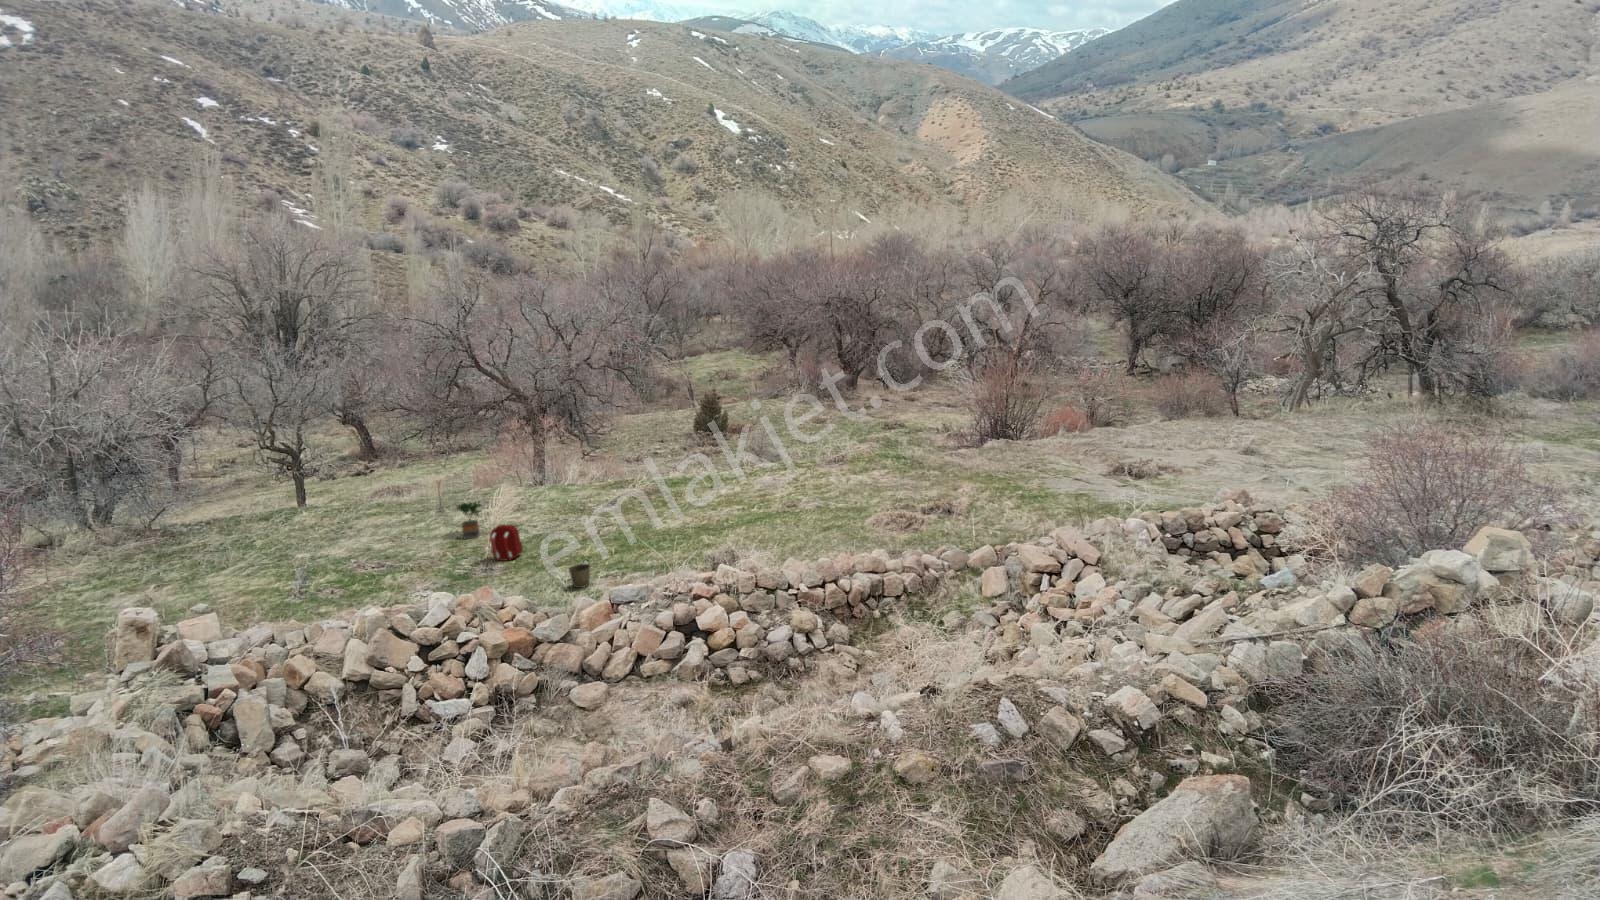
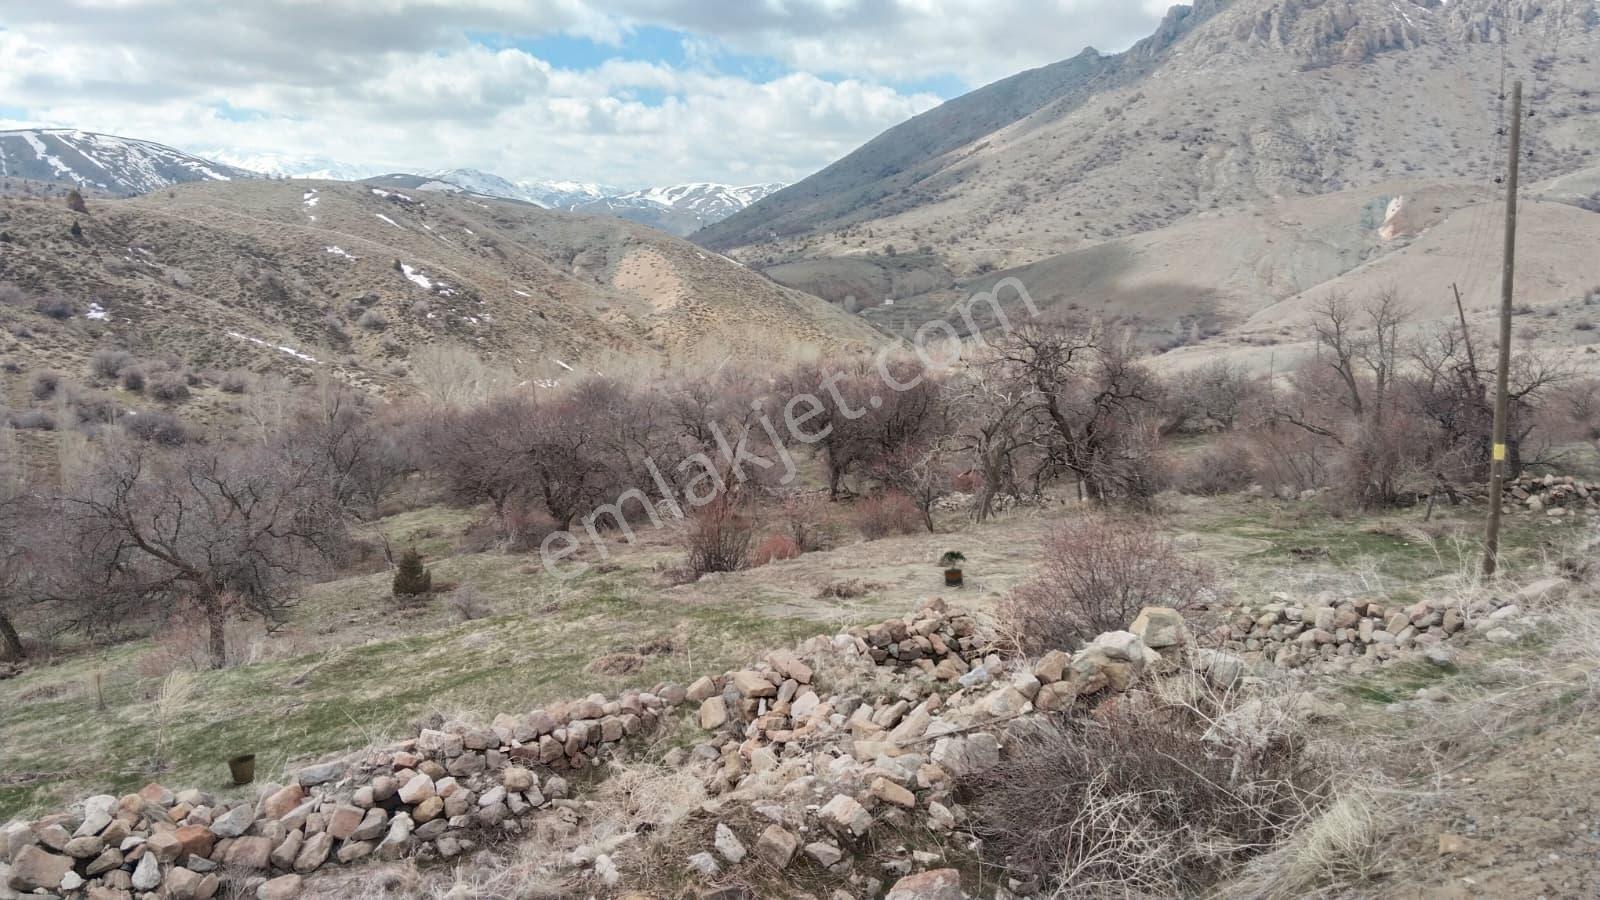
potted tree: present [457,502,481,539] -> present [941,551,967,587]
backpack: present [490,525,523,561] -> none [107,721,151,768]

